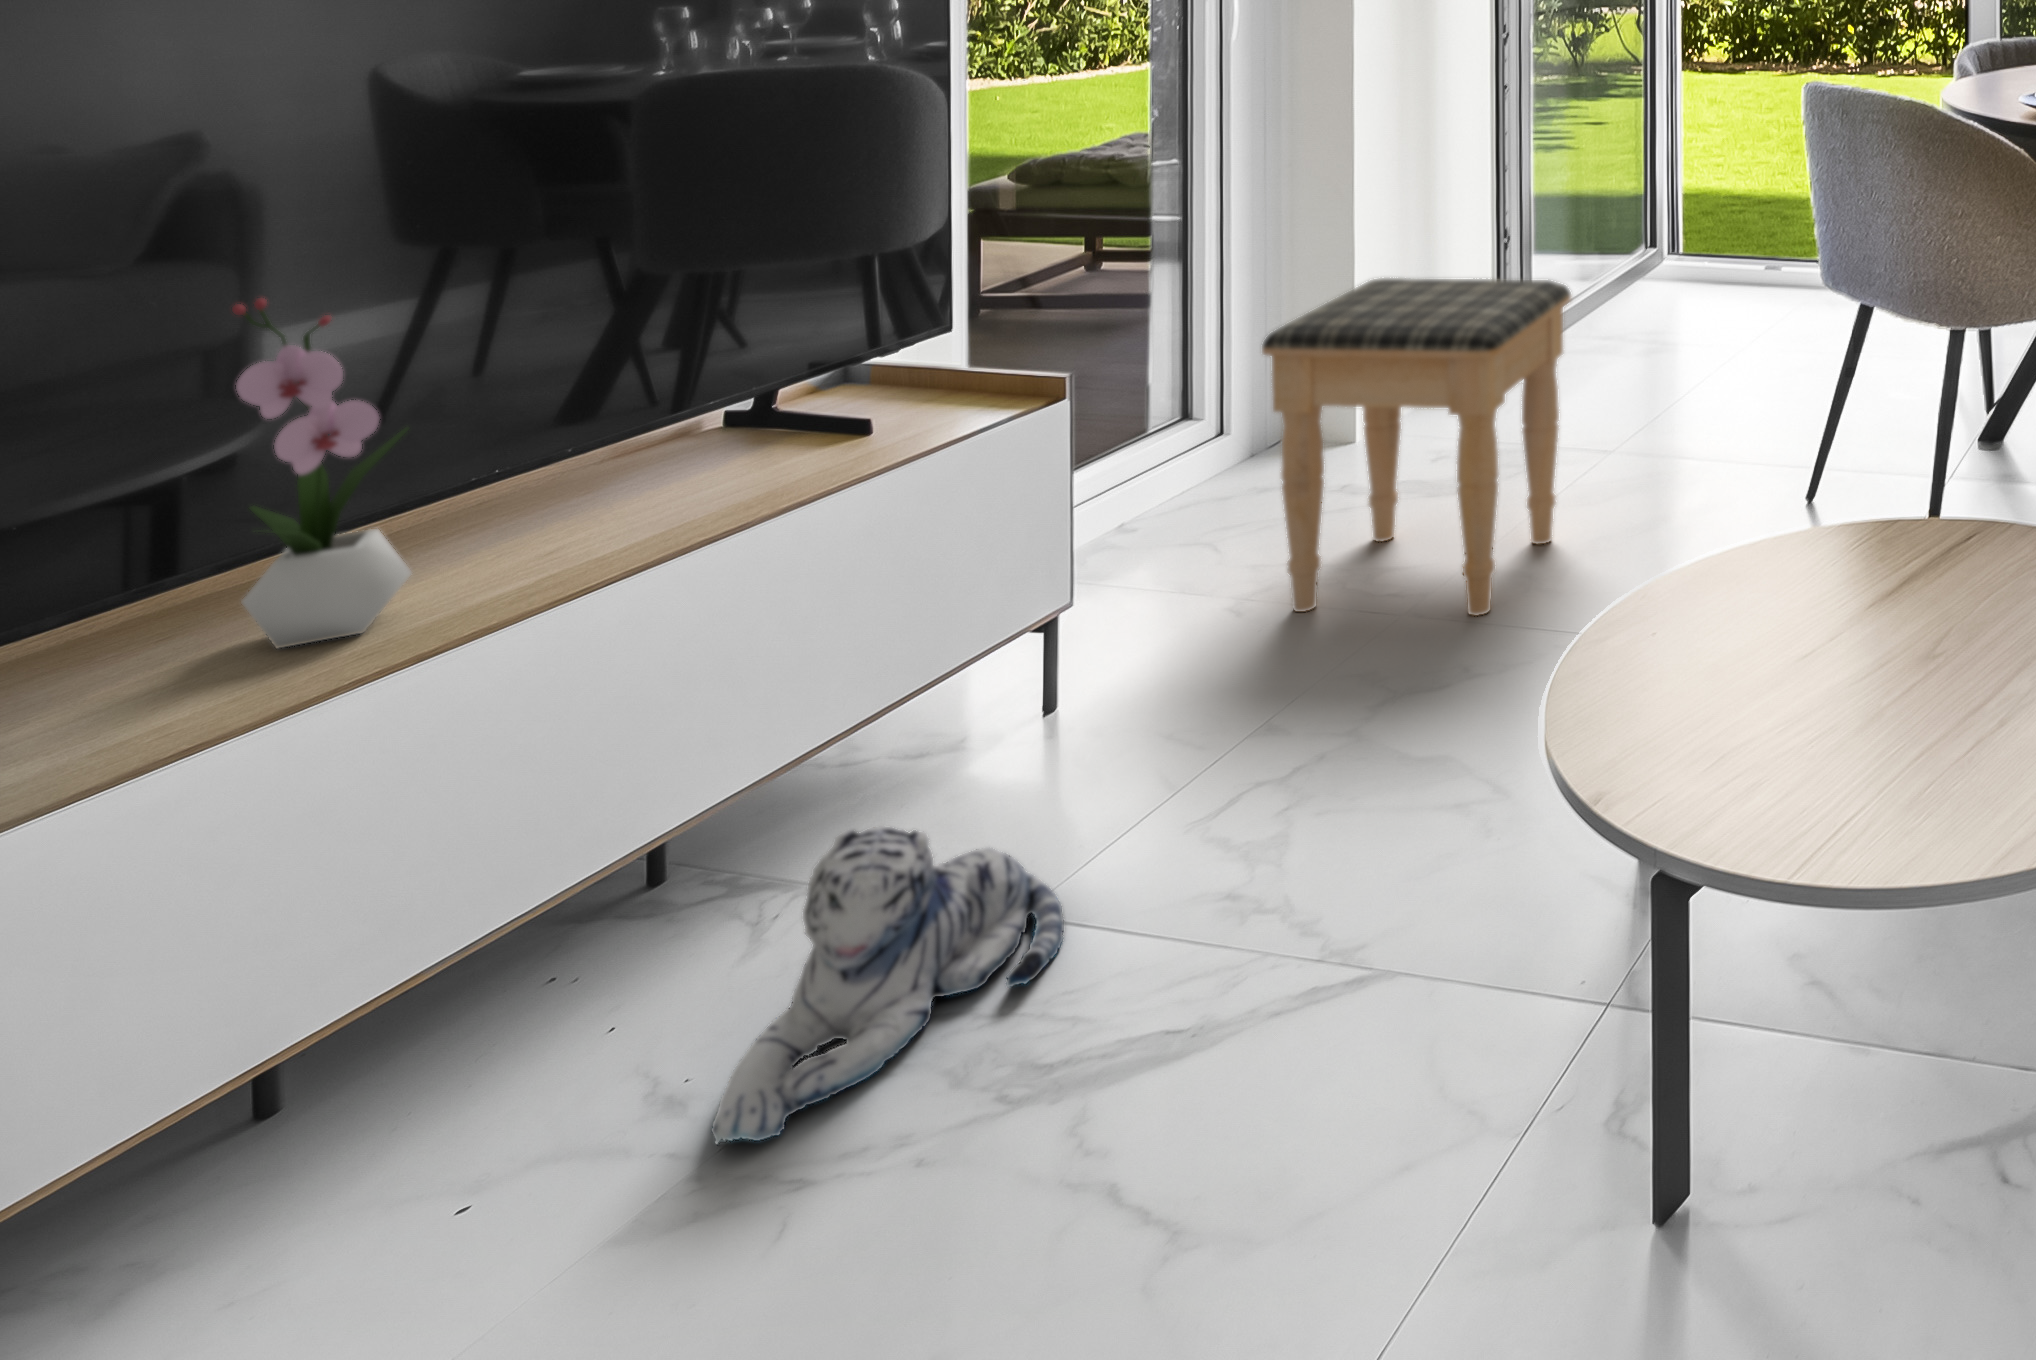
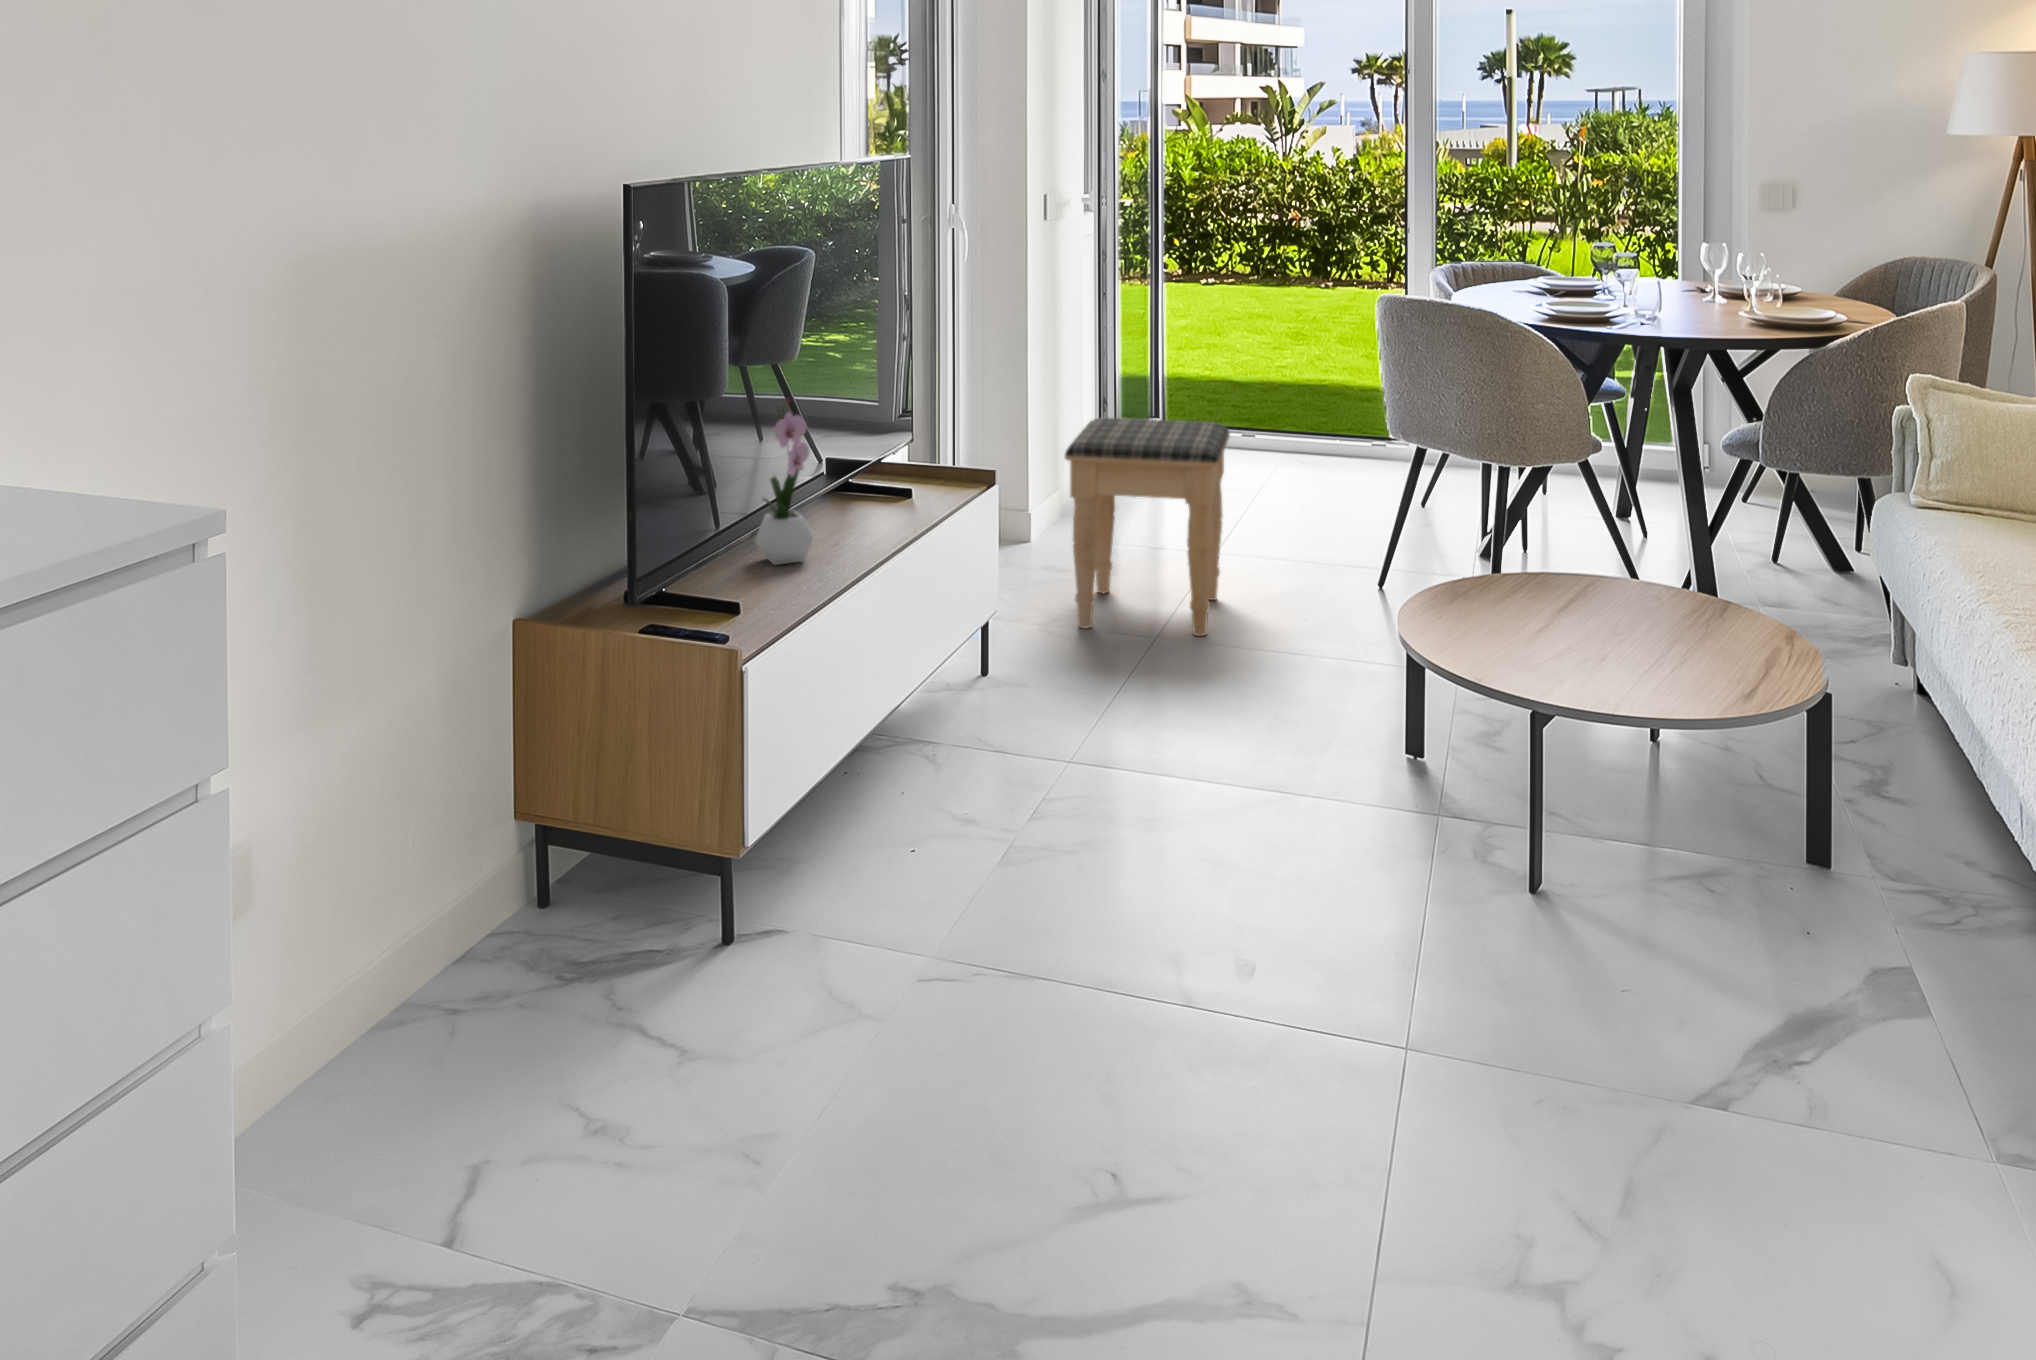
plush toy: present [712,826,1064,1144] -> none [974,687,1093,833]

